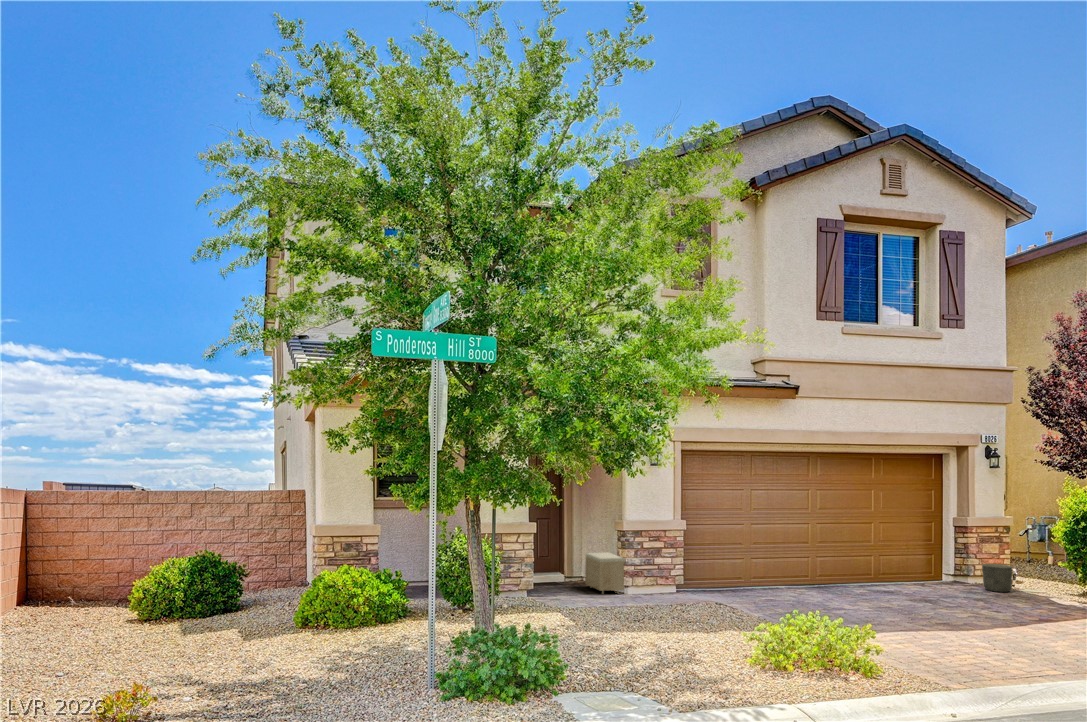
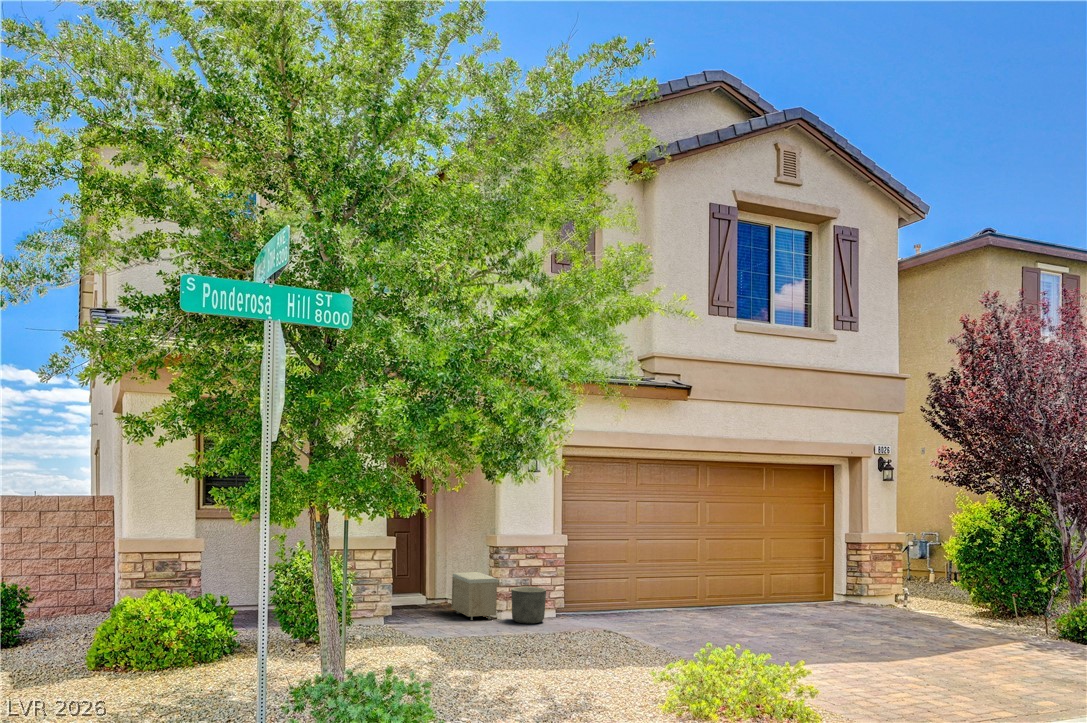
planter: present [982,564,1012,592] -> present [511,587,546,624]

